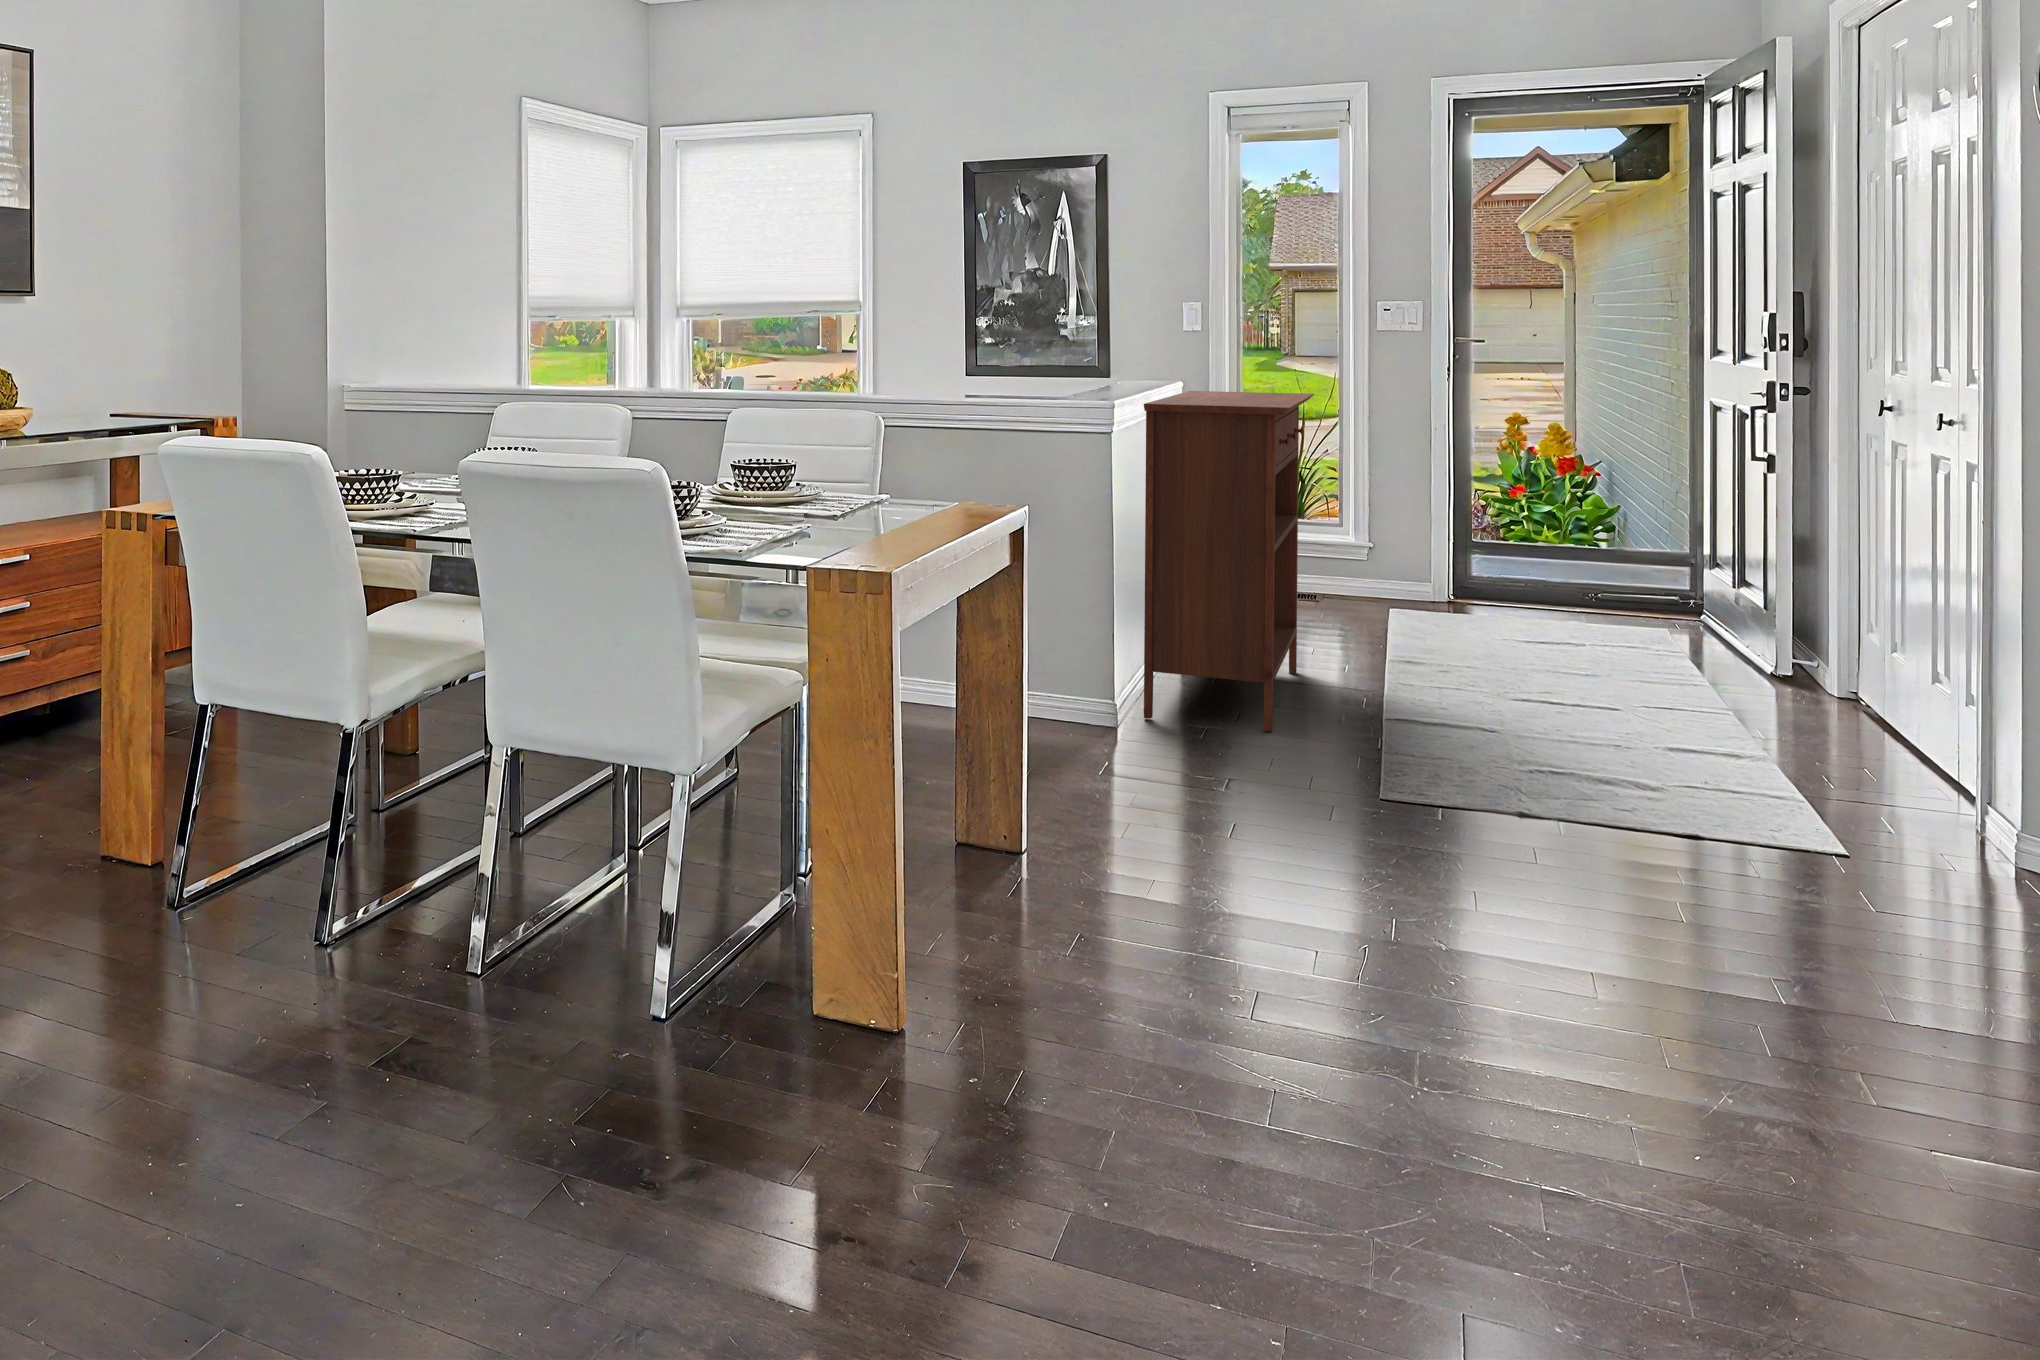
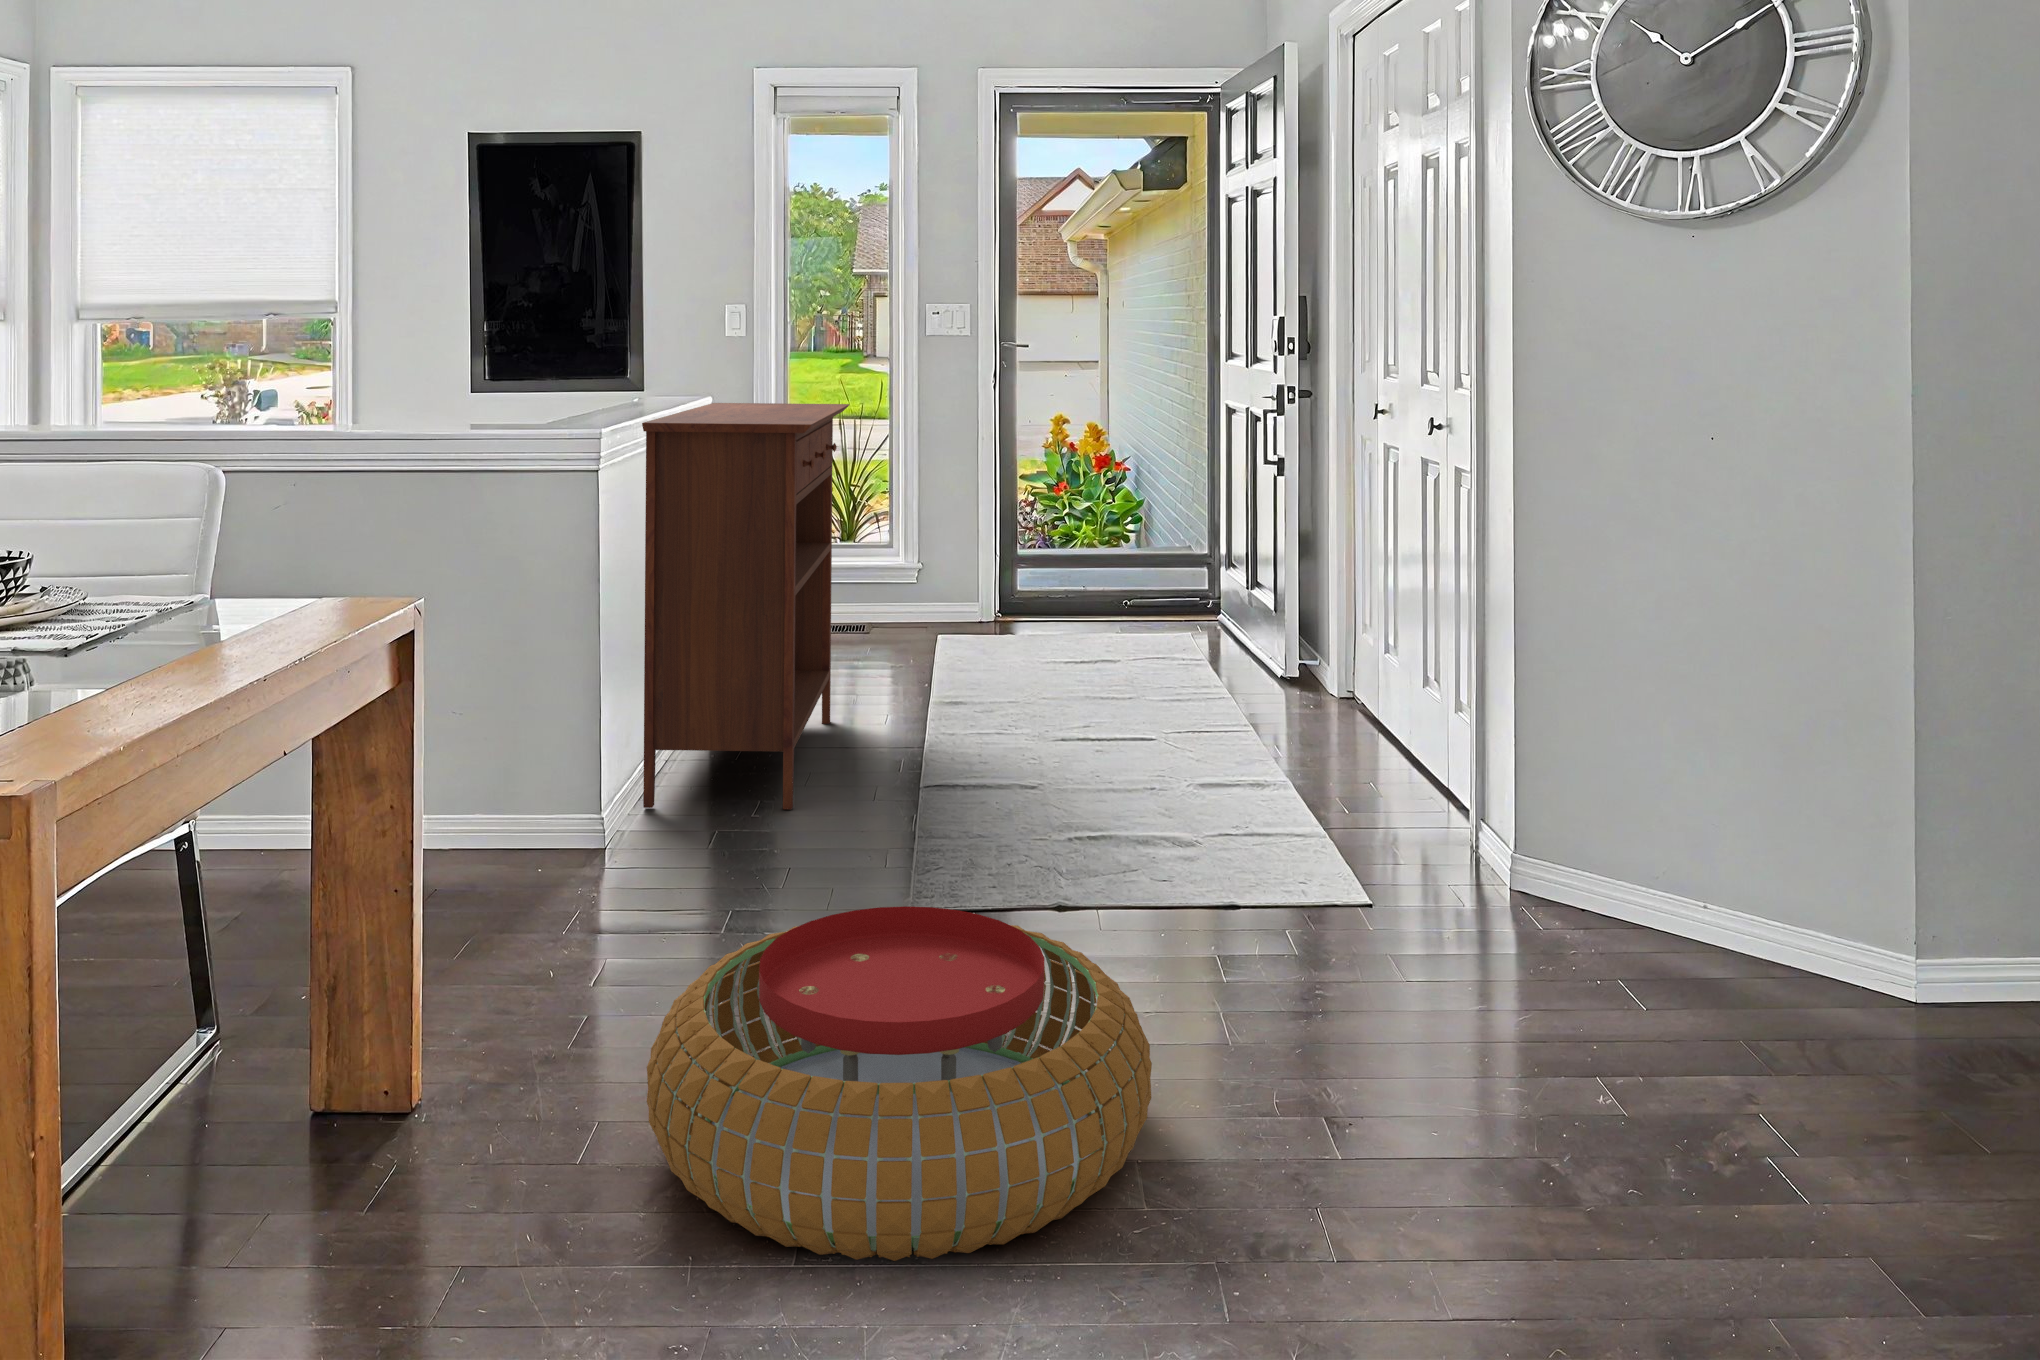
pouf: none [1197,779,1616,1015] -> present [647,906,1152,1261]

